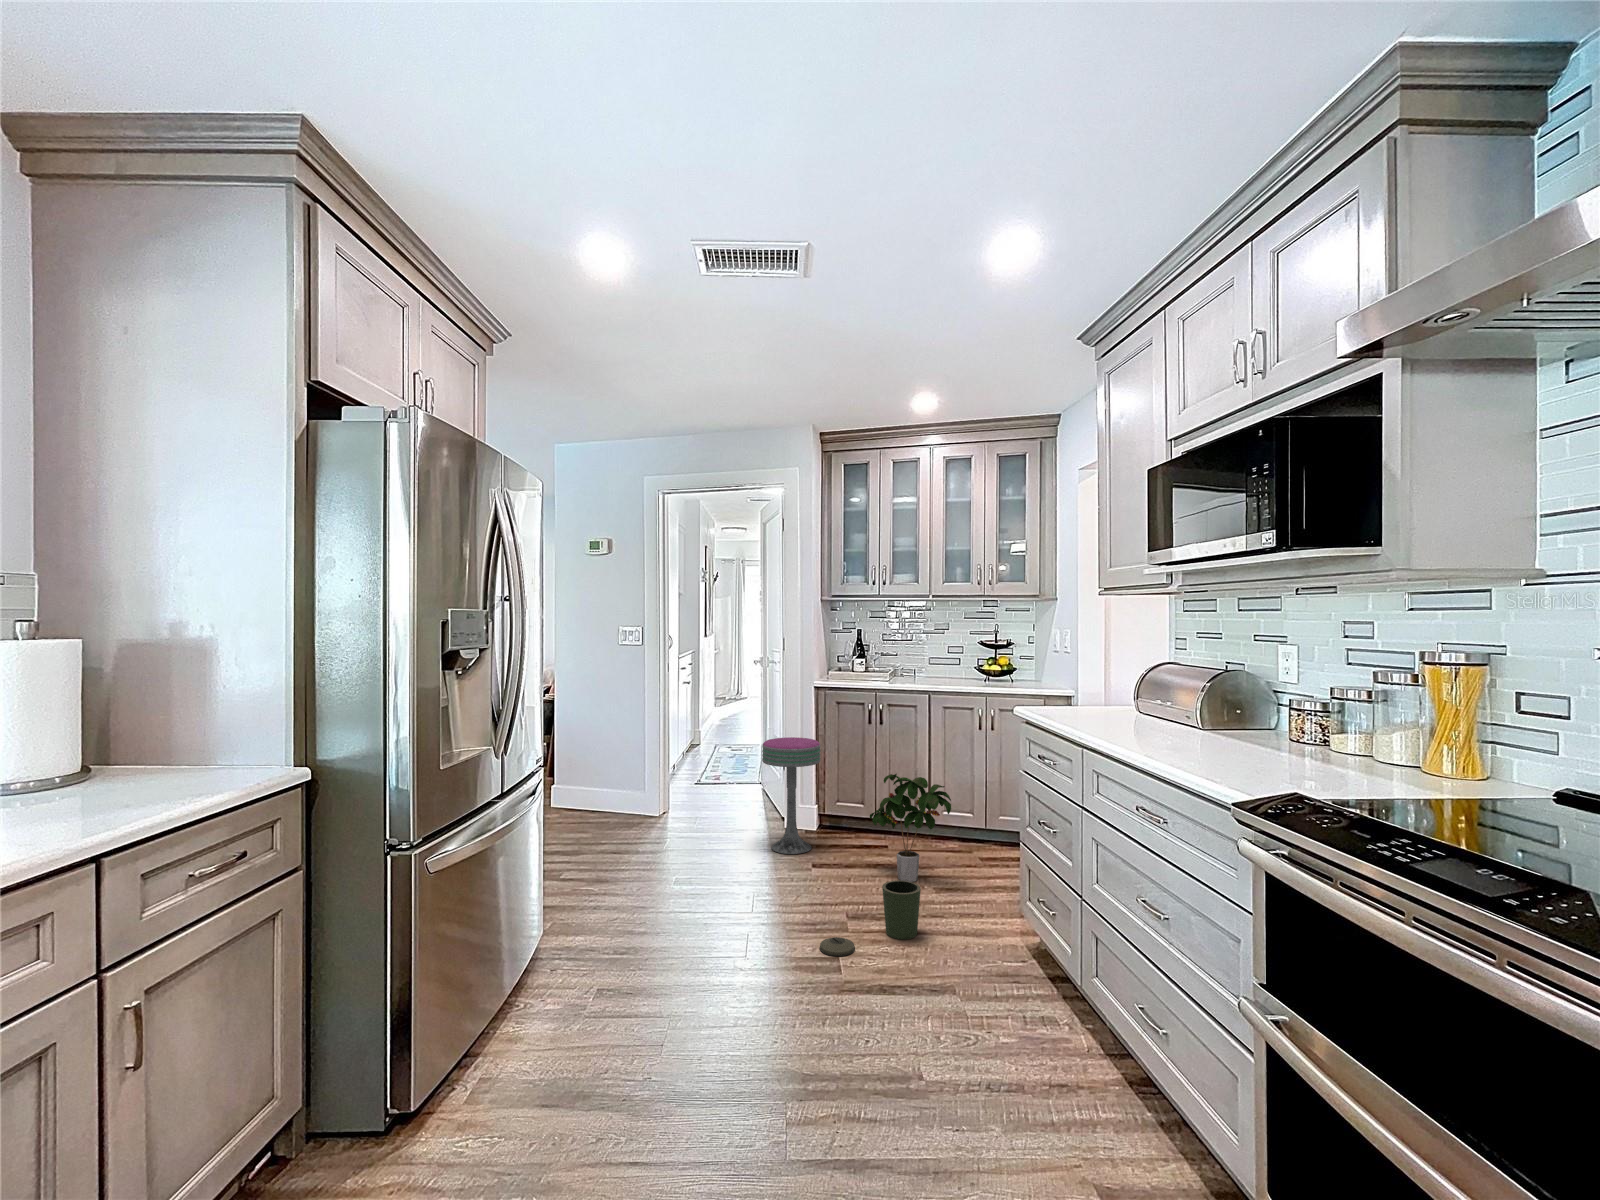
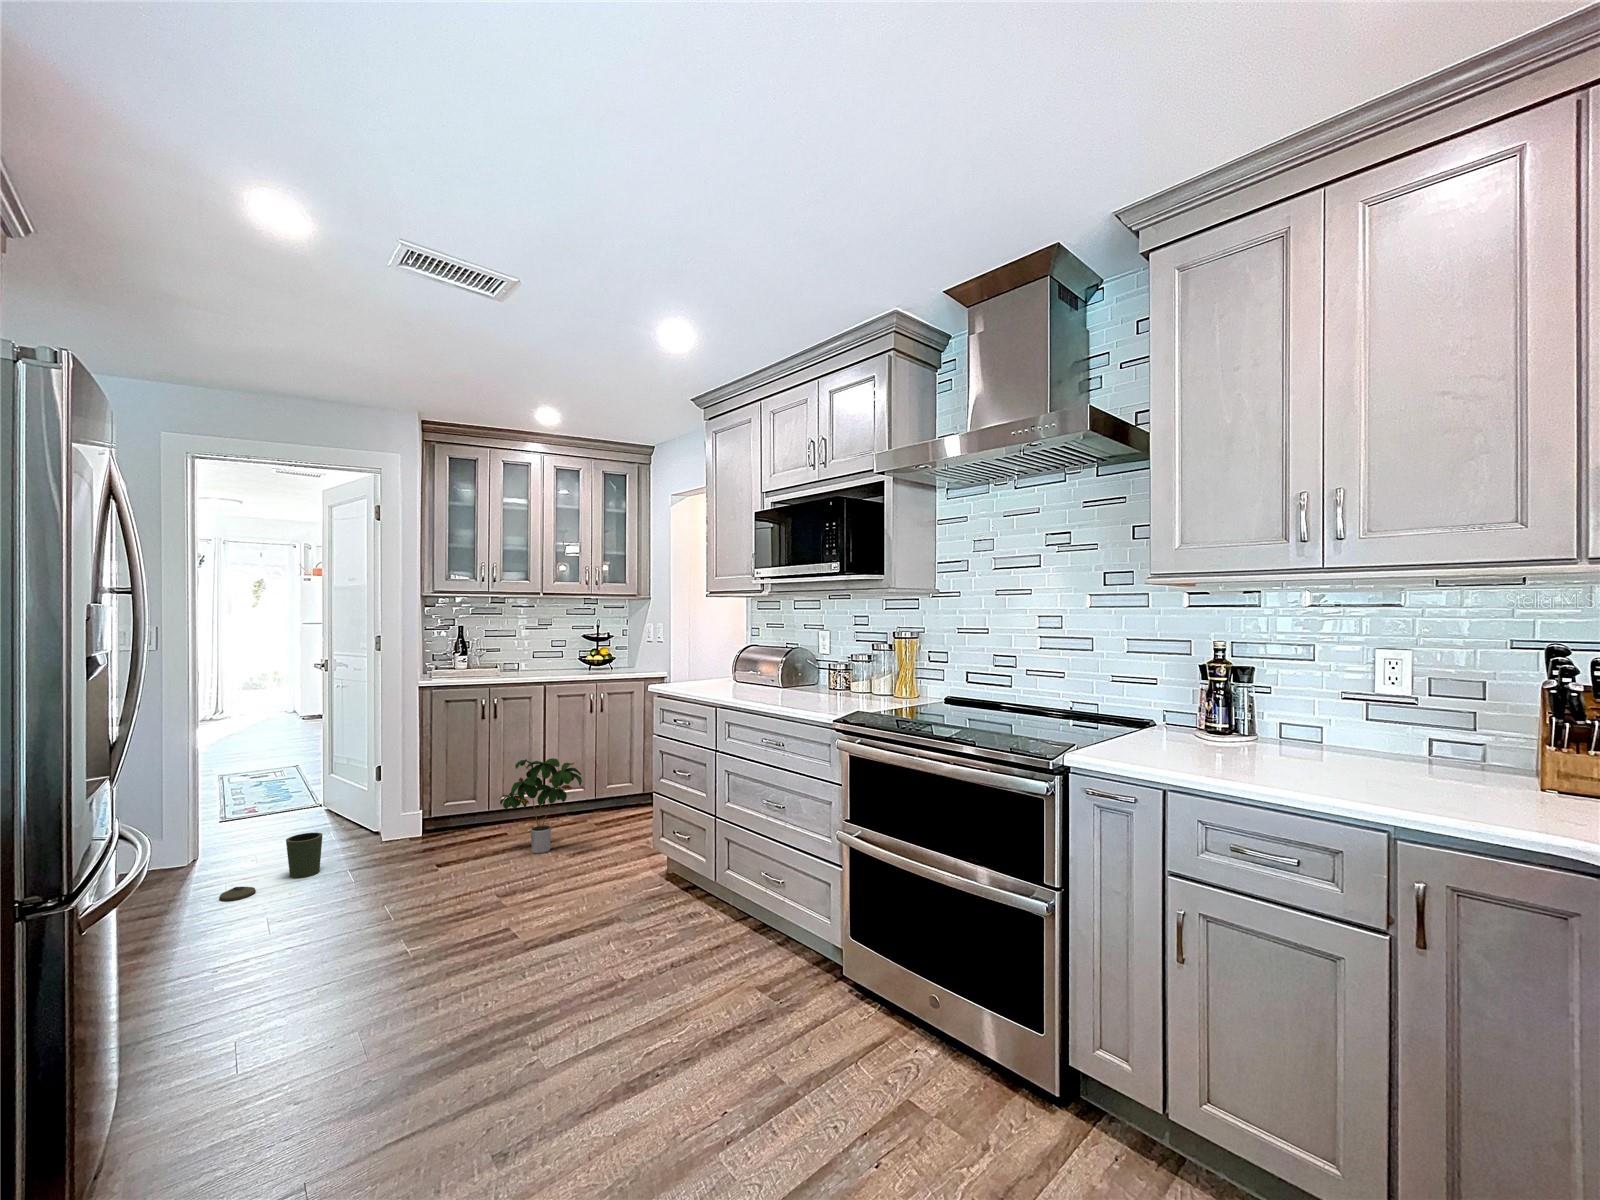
bar stool: present [762,737,820,854] -> none [375,739,441,856]
trash can: present [820,880,921,956] -> present [219,832,322,901]

